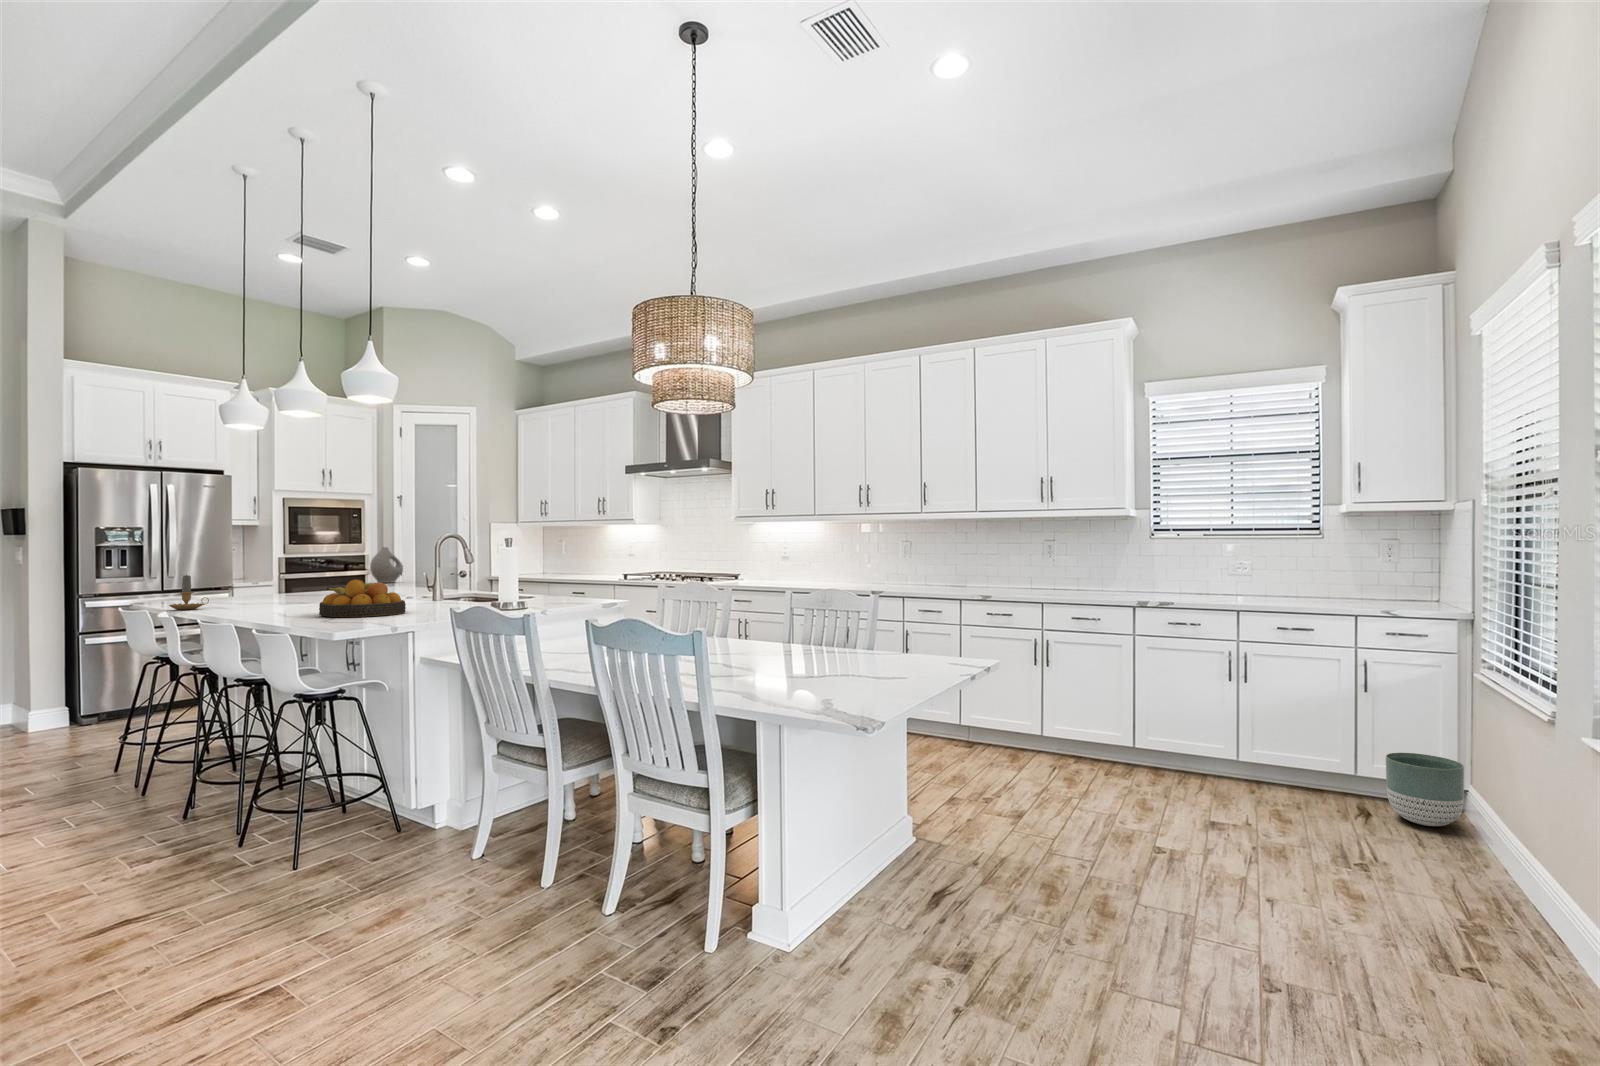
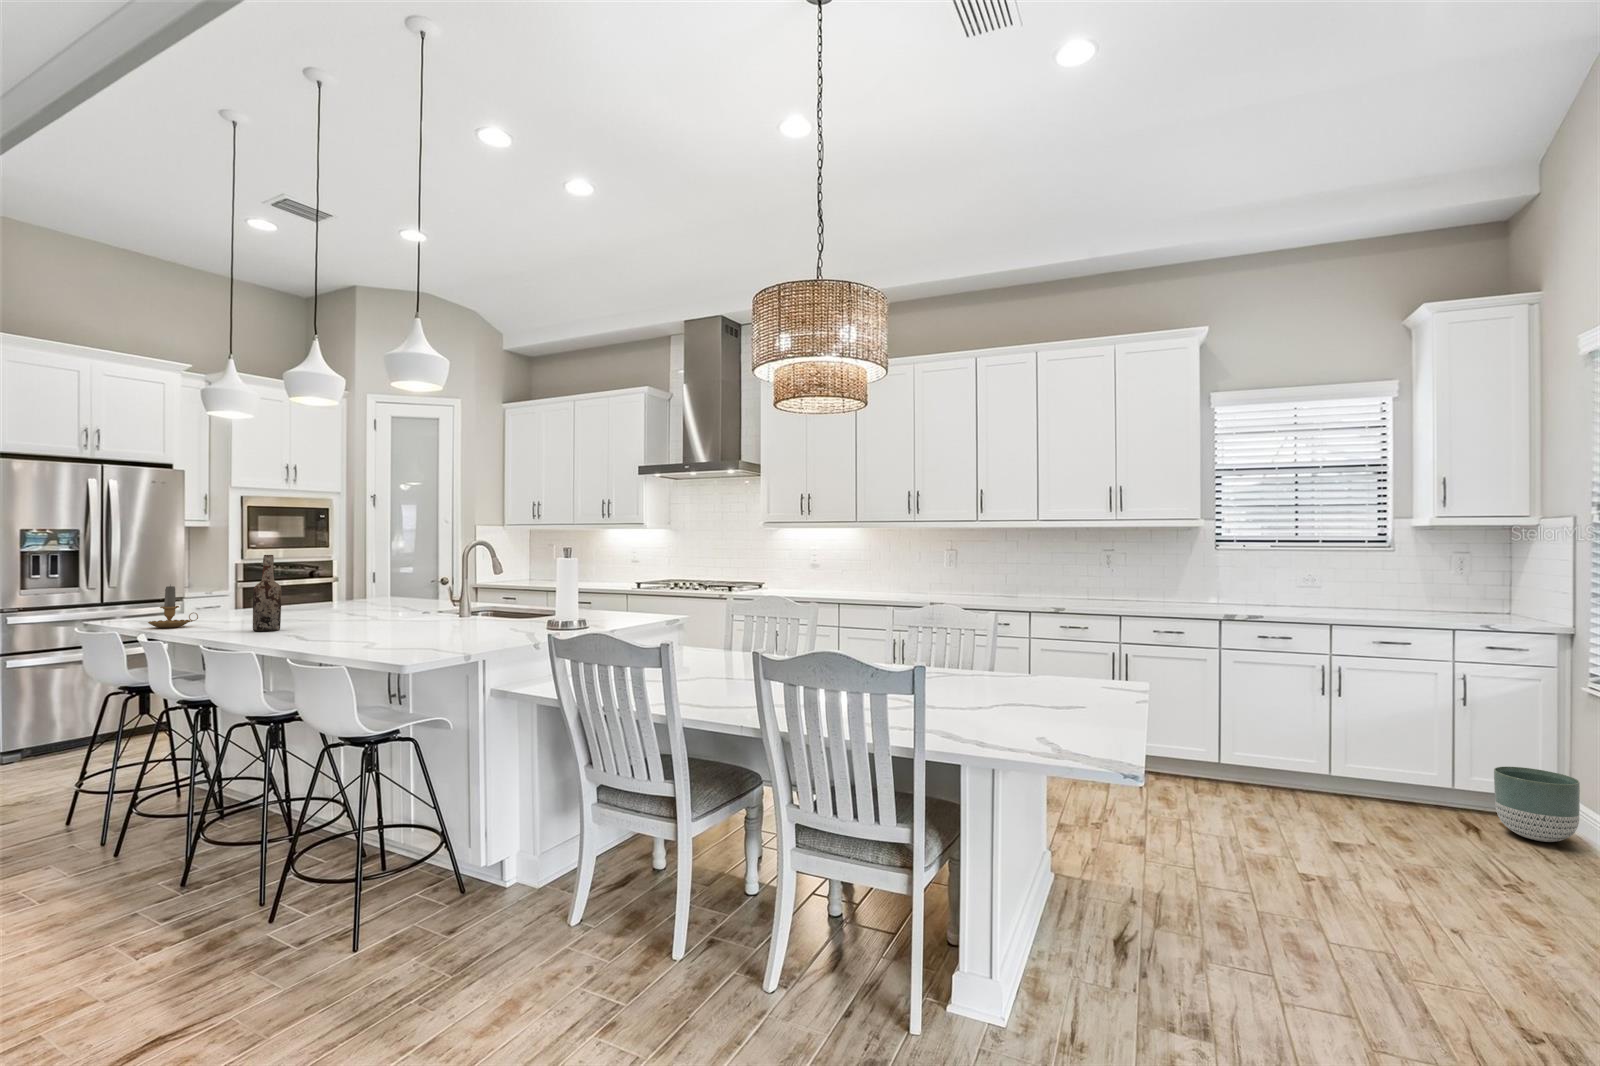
vase: present [370,547,403,583] -> none [345,552,380,591]
wine bottle: none [245,549,269,612] -> present [253,555,282,631]
fruit bowl: present [319,579,406,617] -> none [355,592,456,637]

